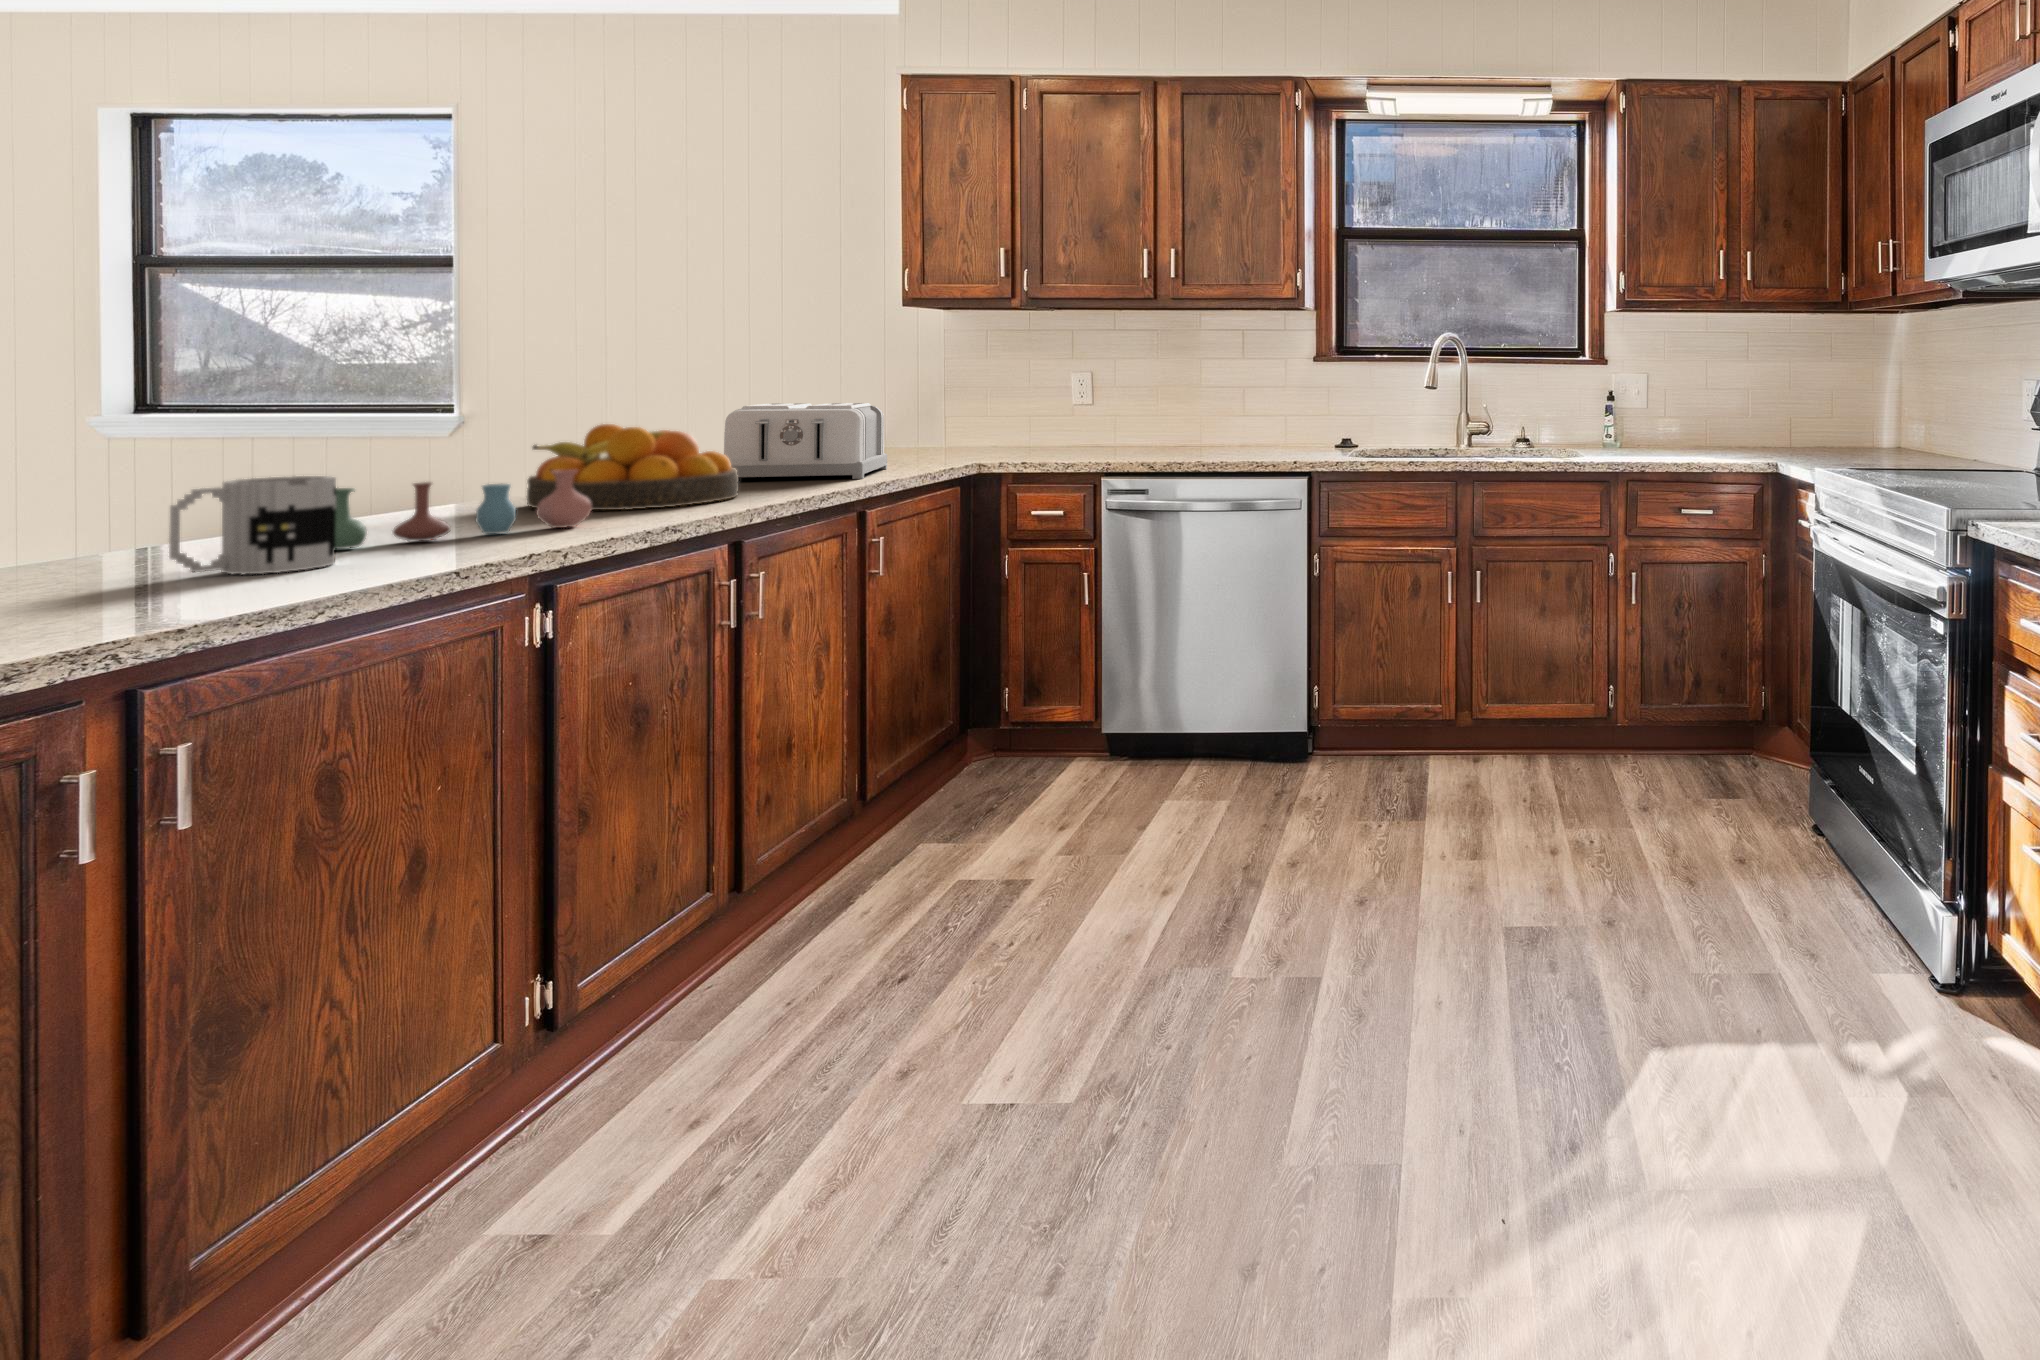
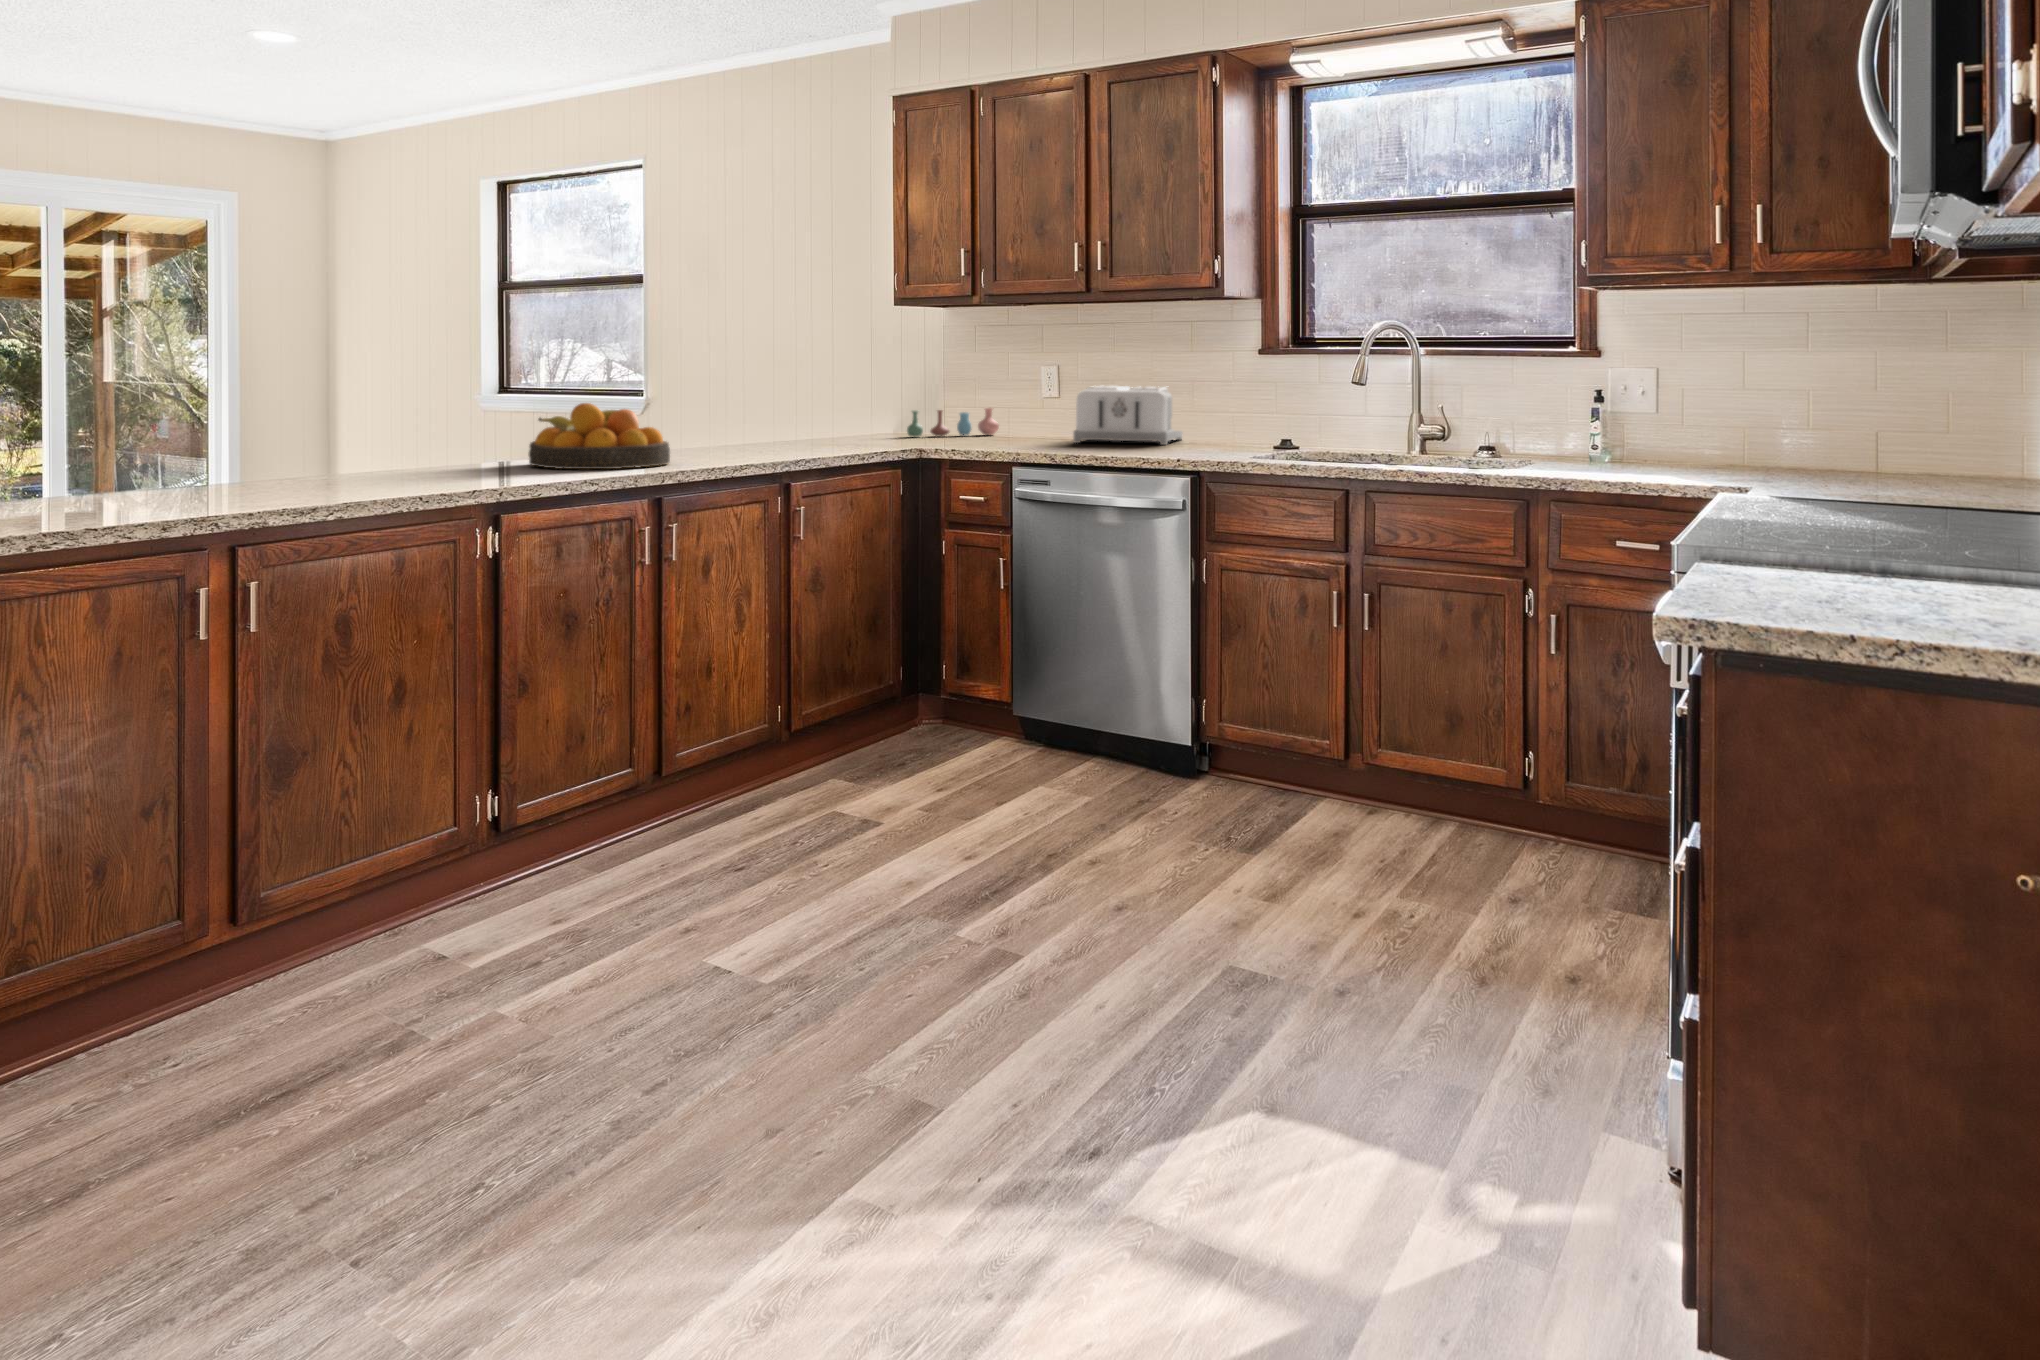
toaster: present [724,403,887,479] -> present [1073,386,1182,445]
vase: present [335,470,591,549] -> present [907,408,999,437]
mug: present [169,476,336,575] -> none [285,431,367,492]

